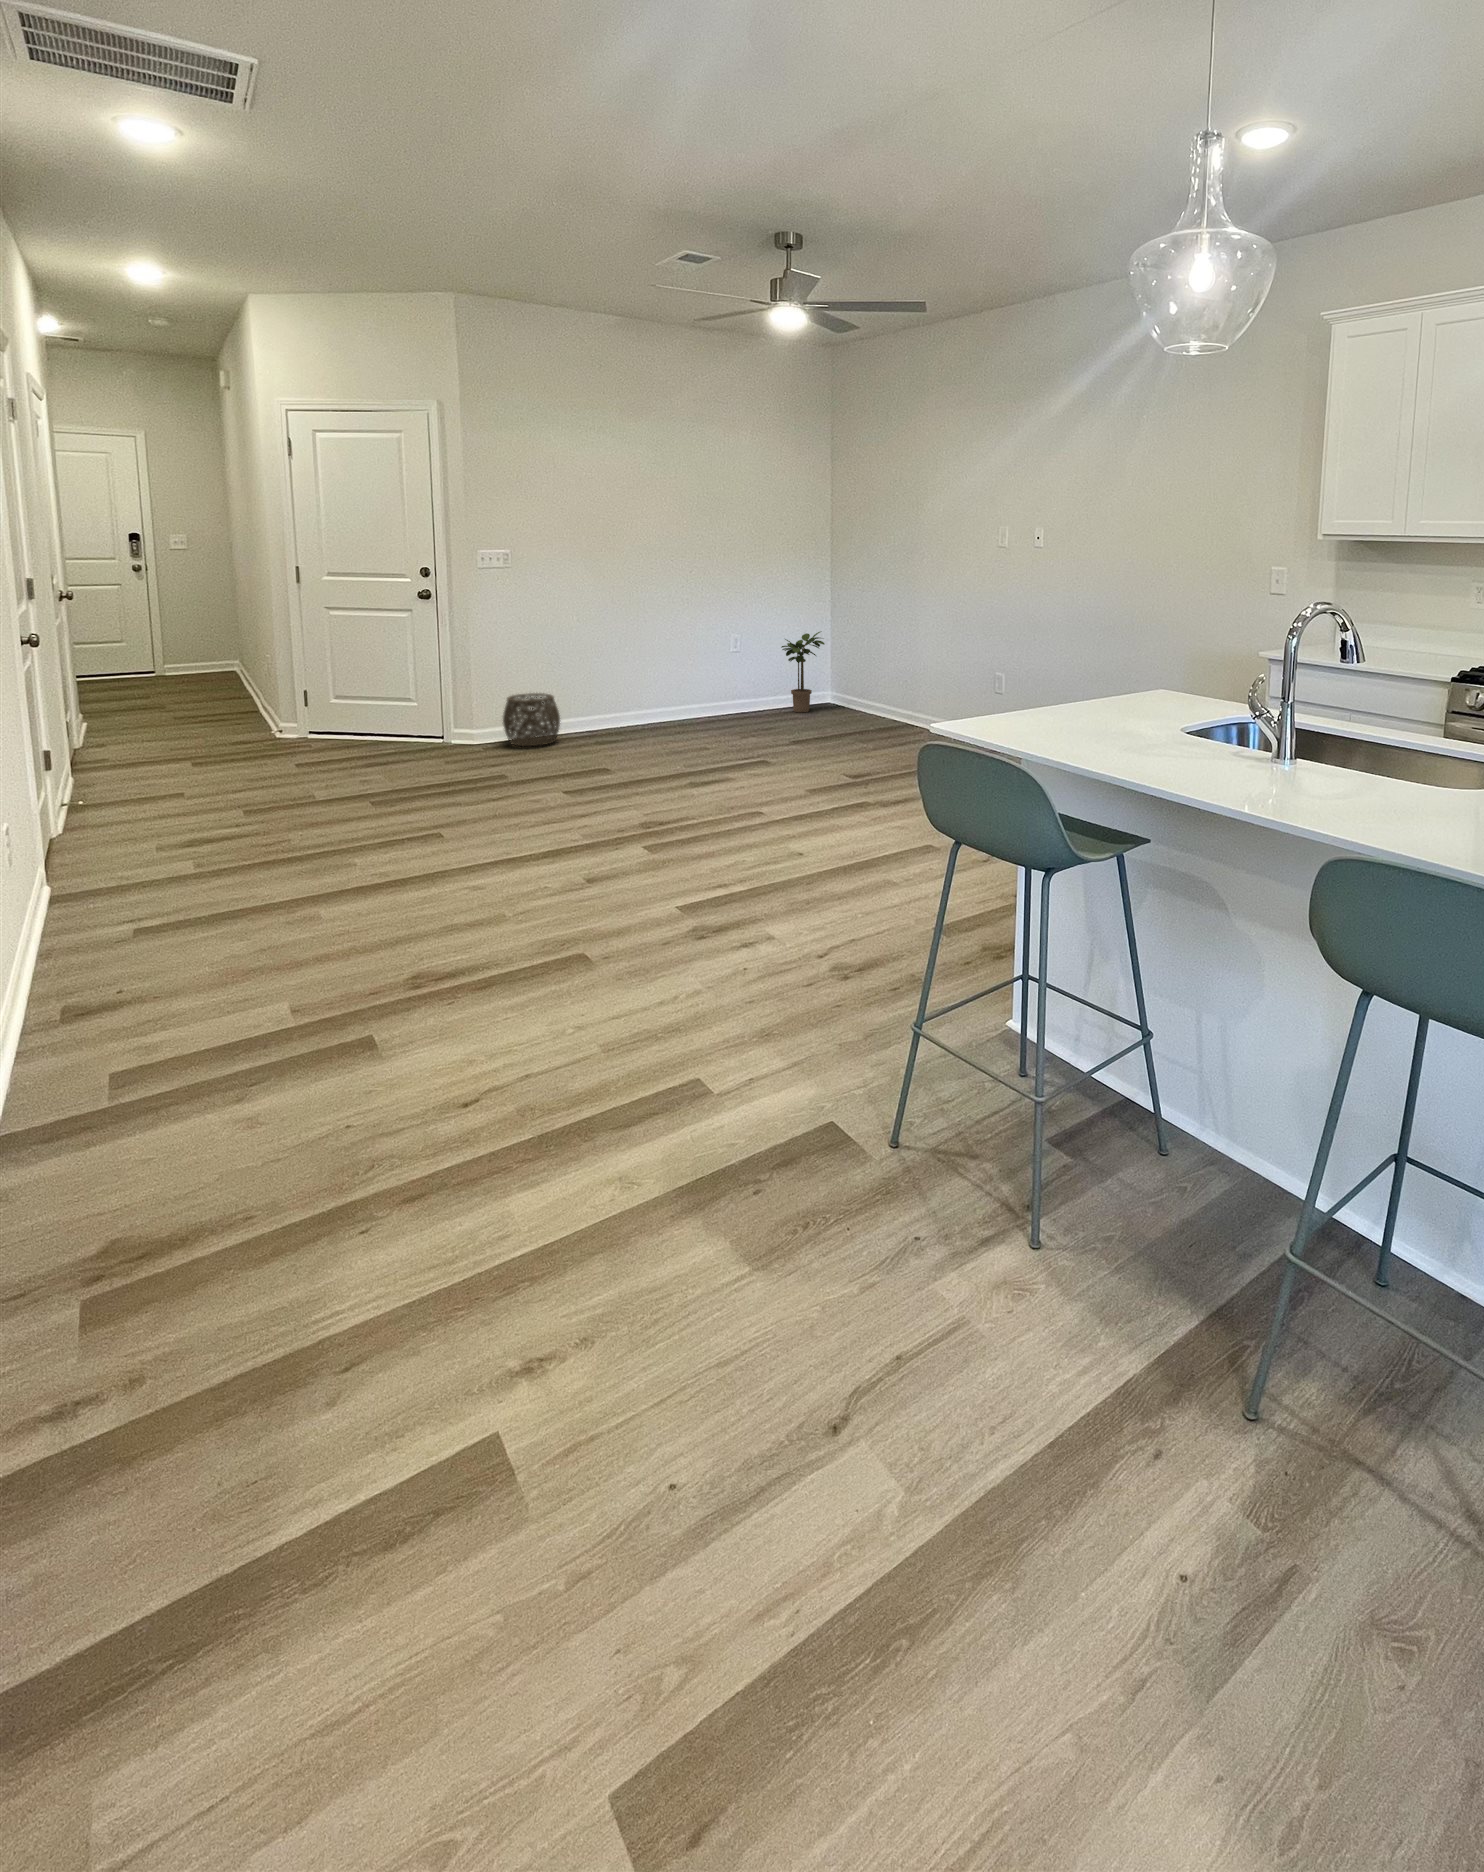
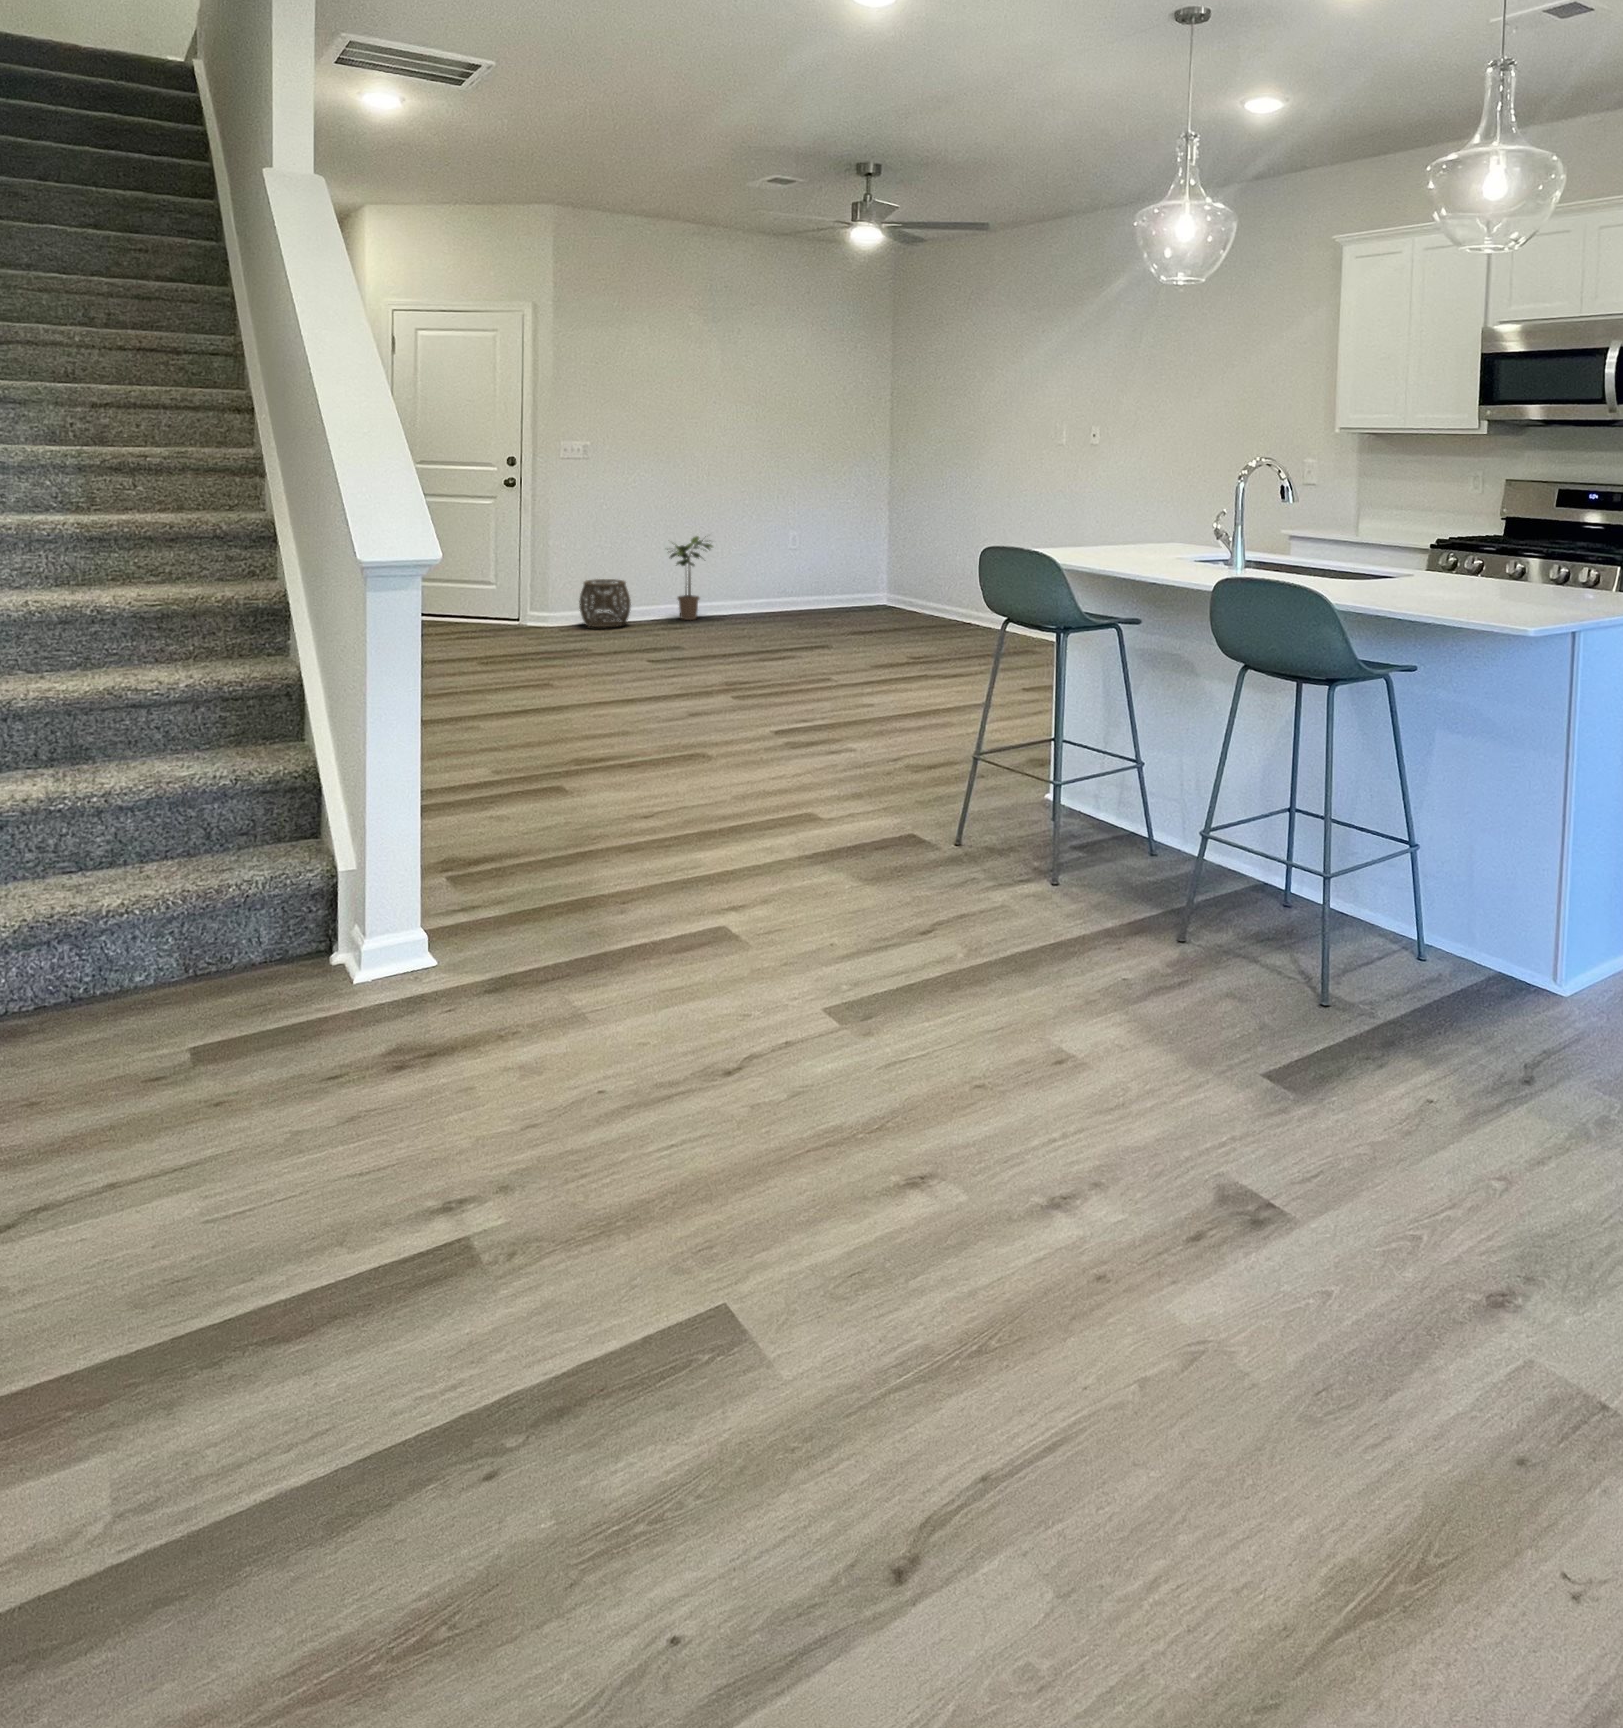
potted plant: present [781,632,824,712] -> present [667,536,713,620]

